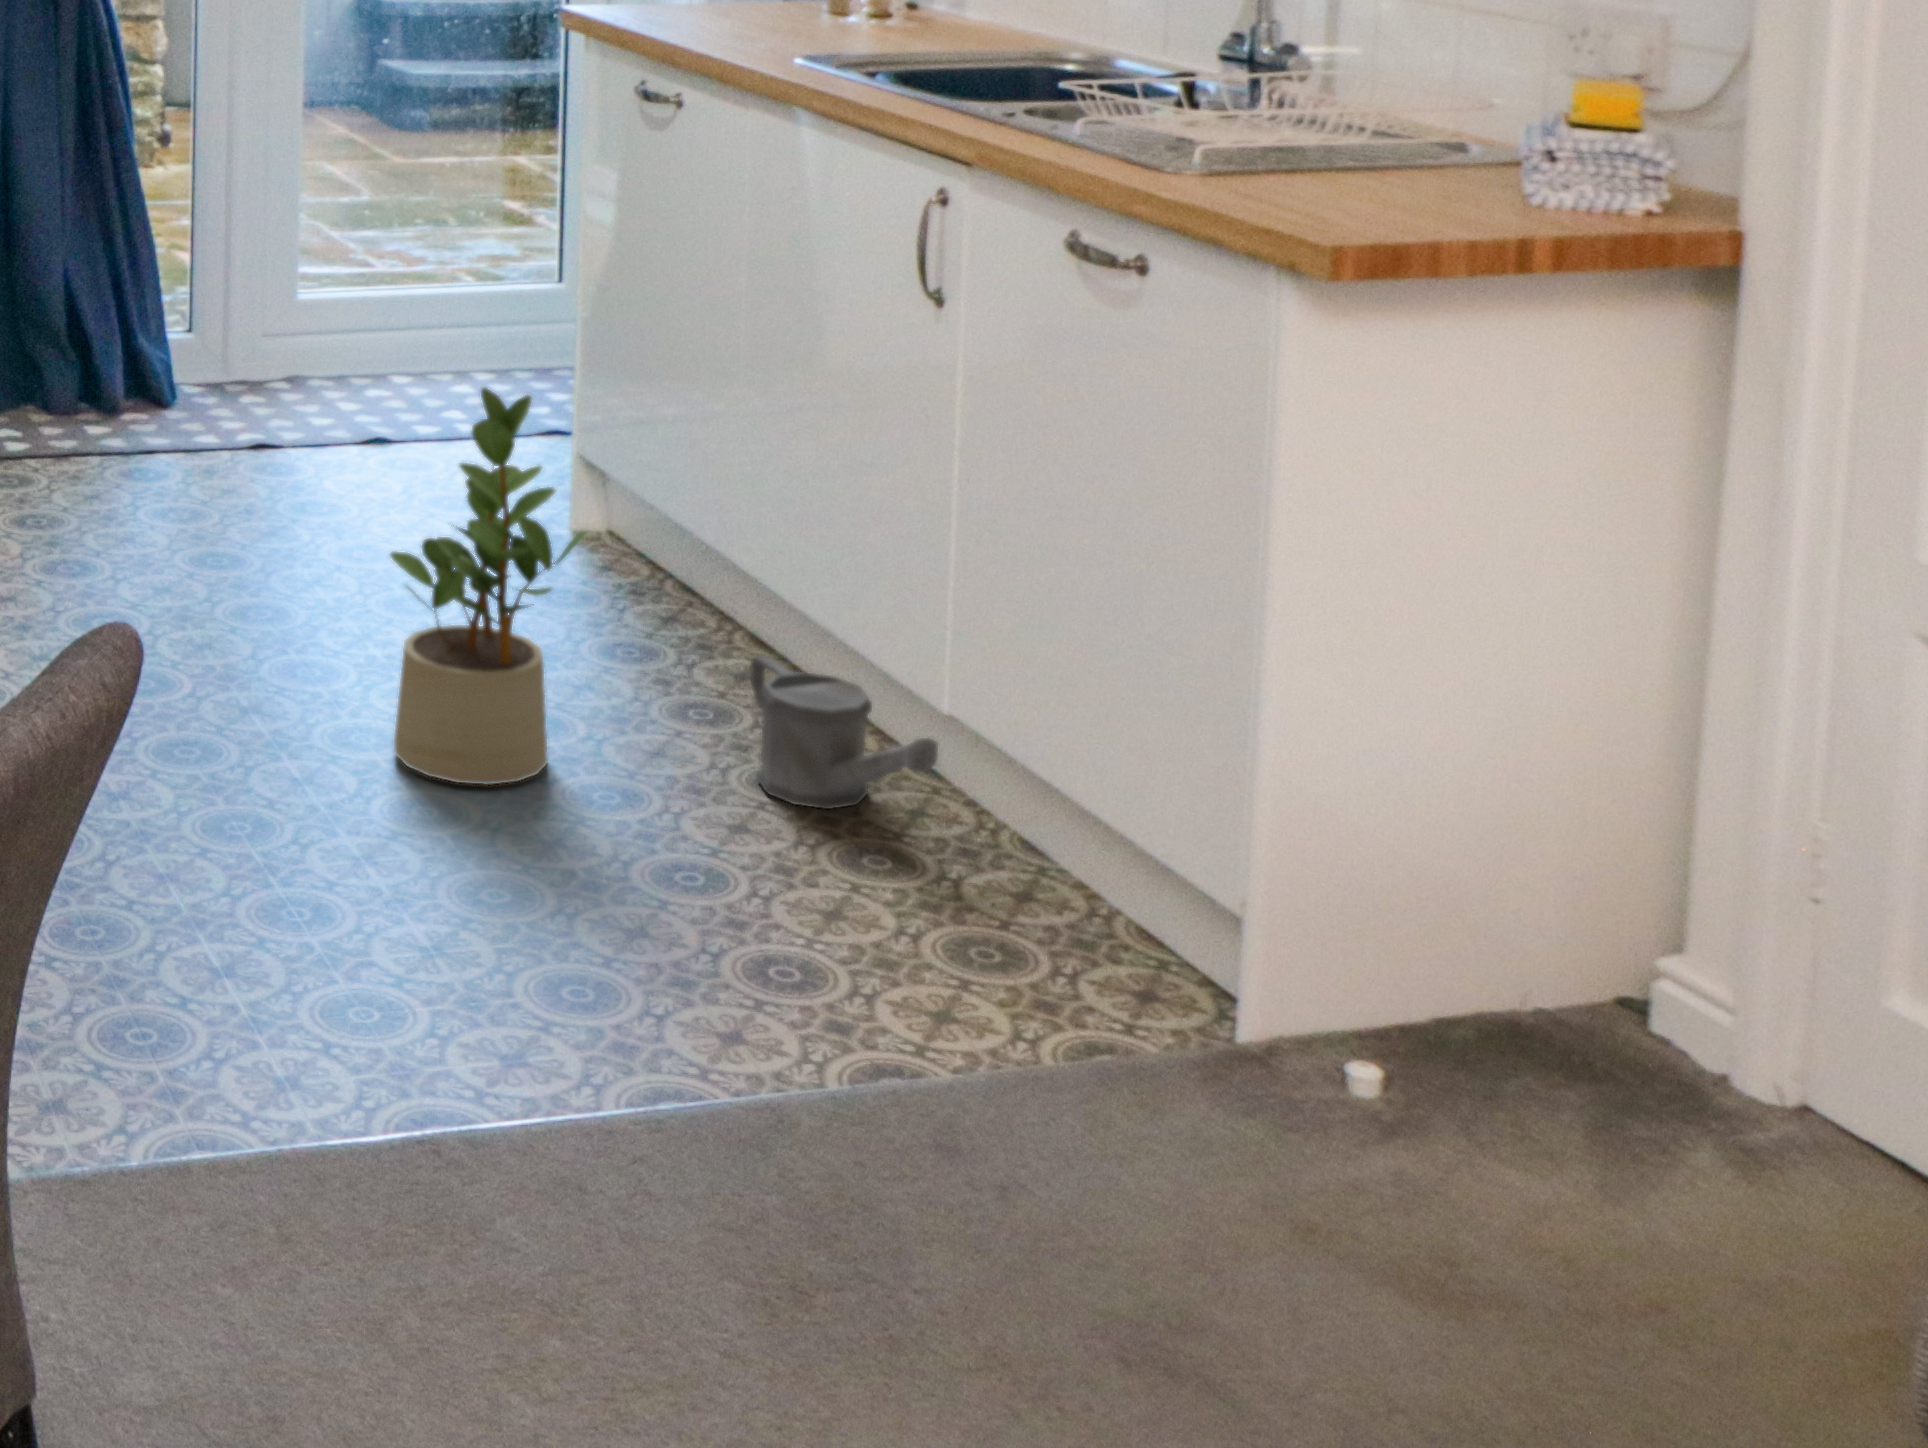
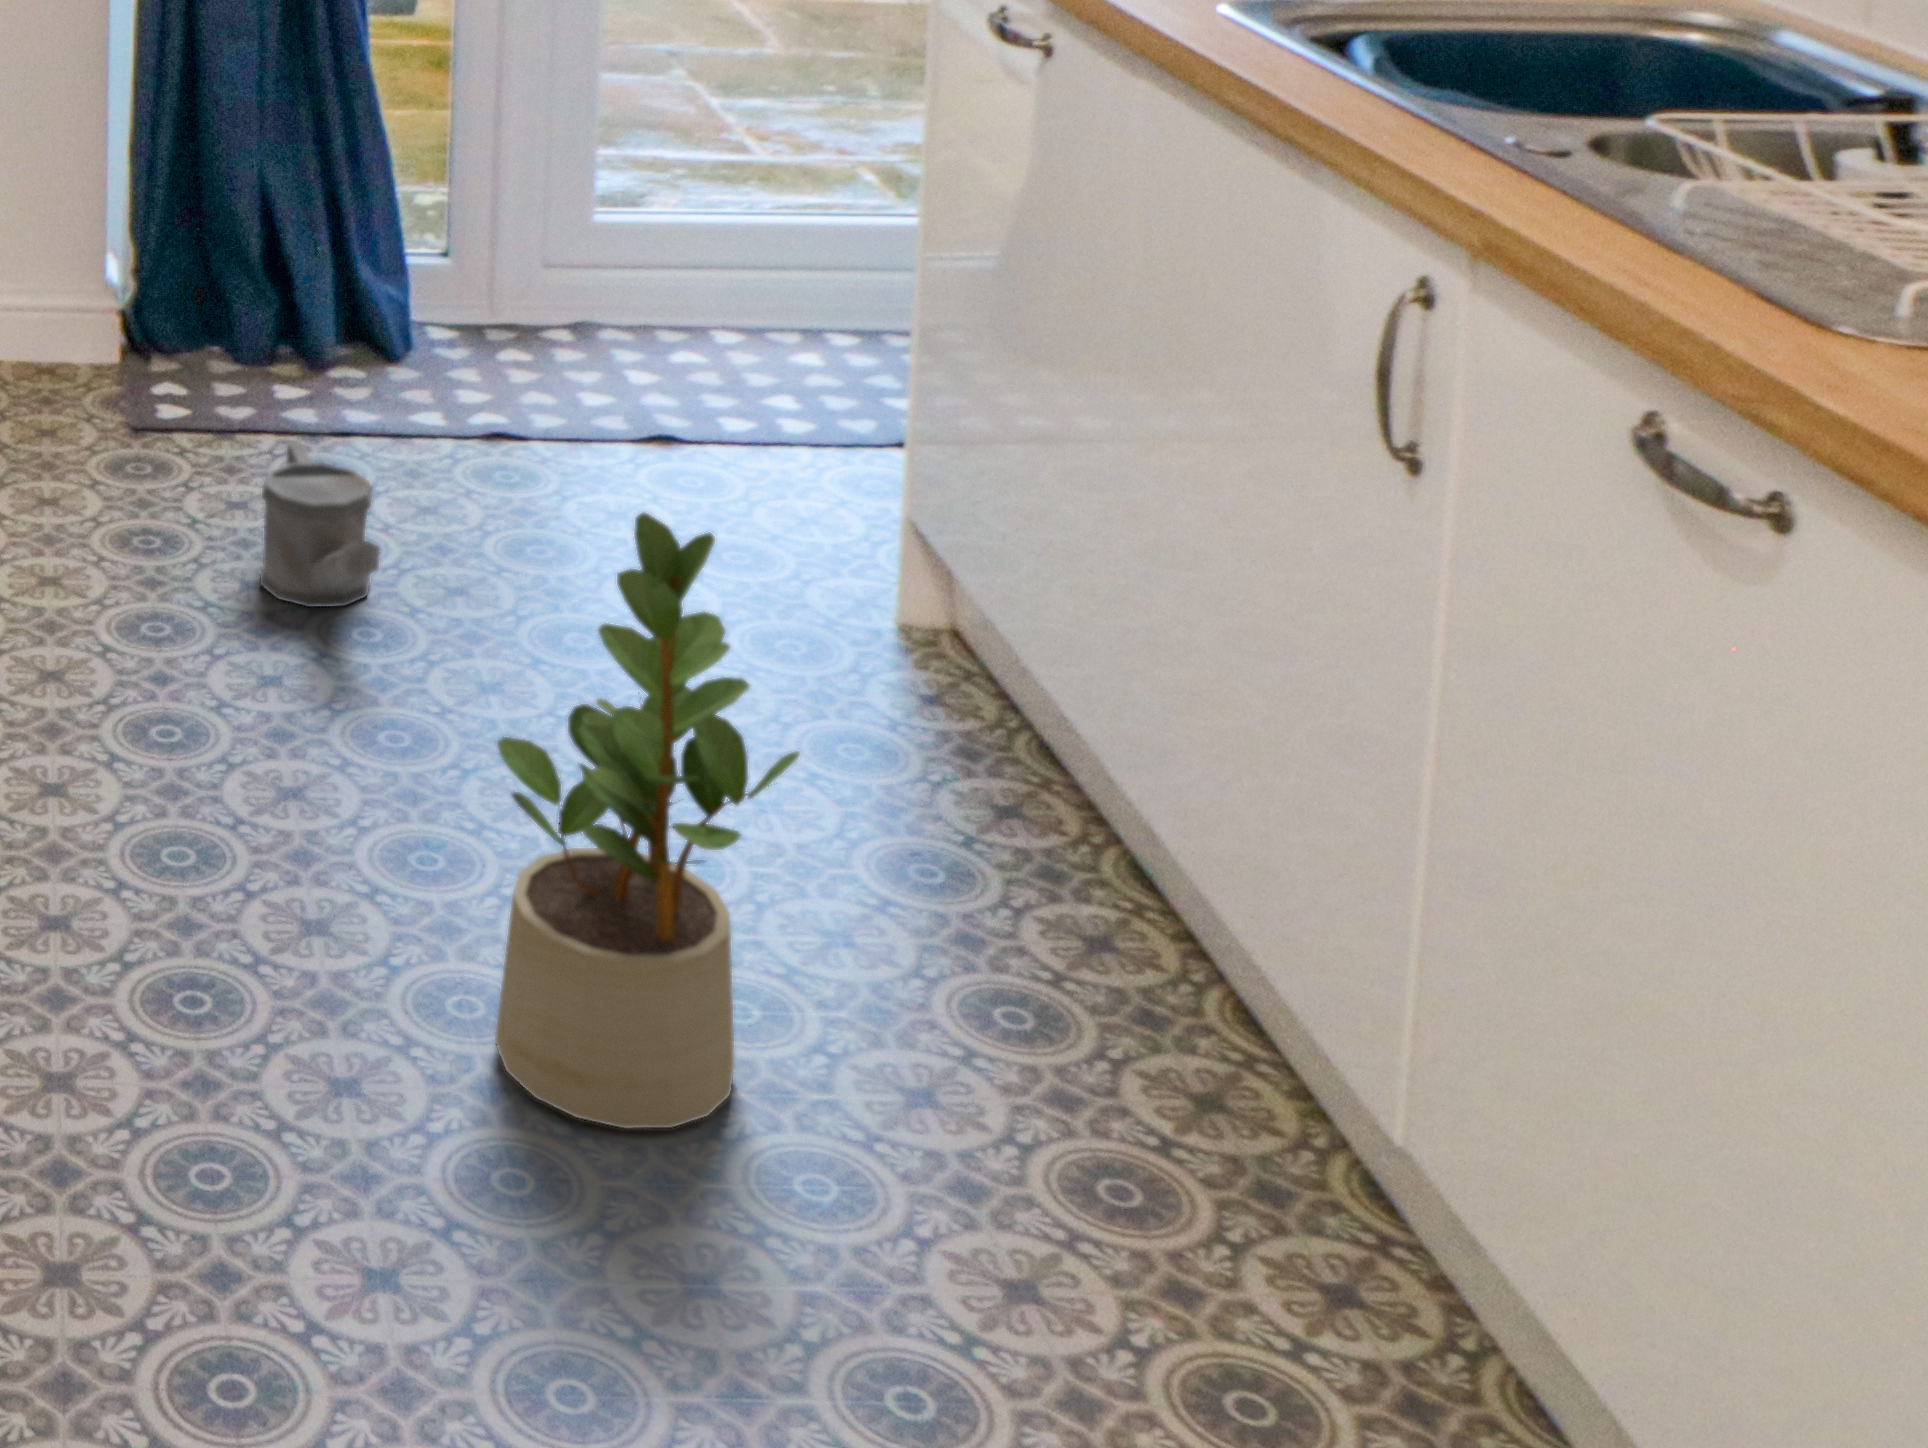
watering can: present [750,656,938,809] -> present [260,442,380,607]

